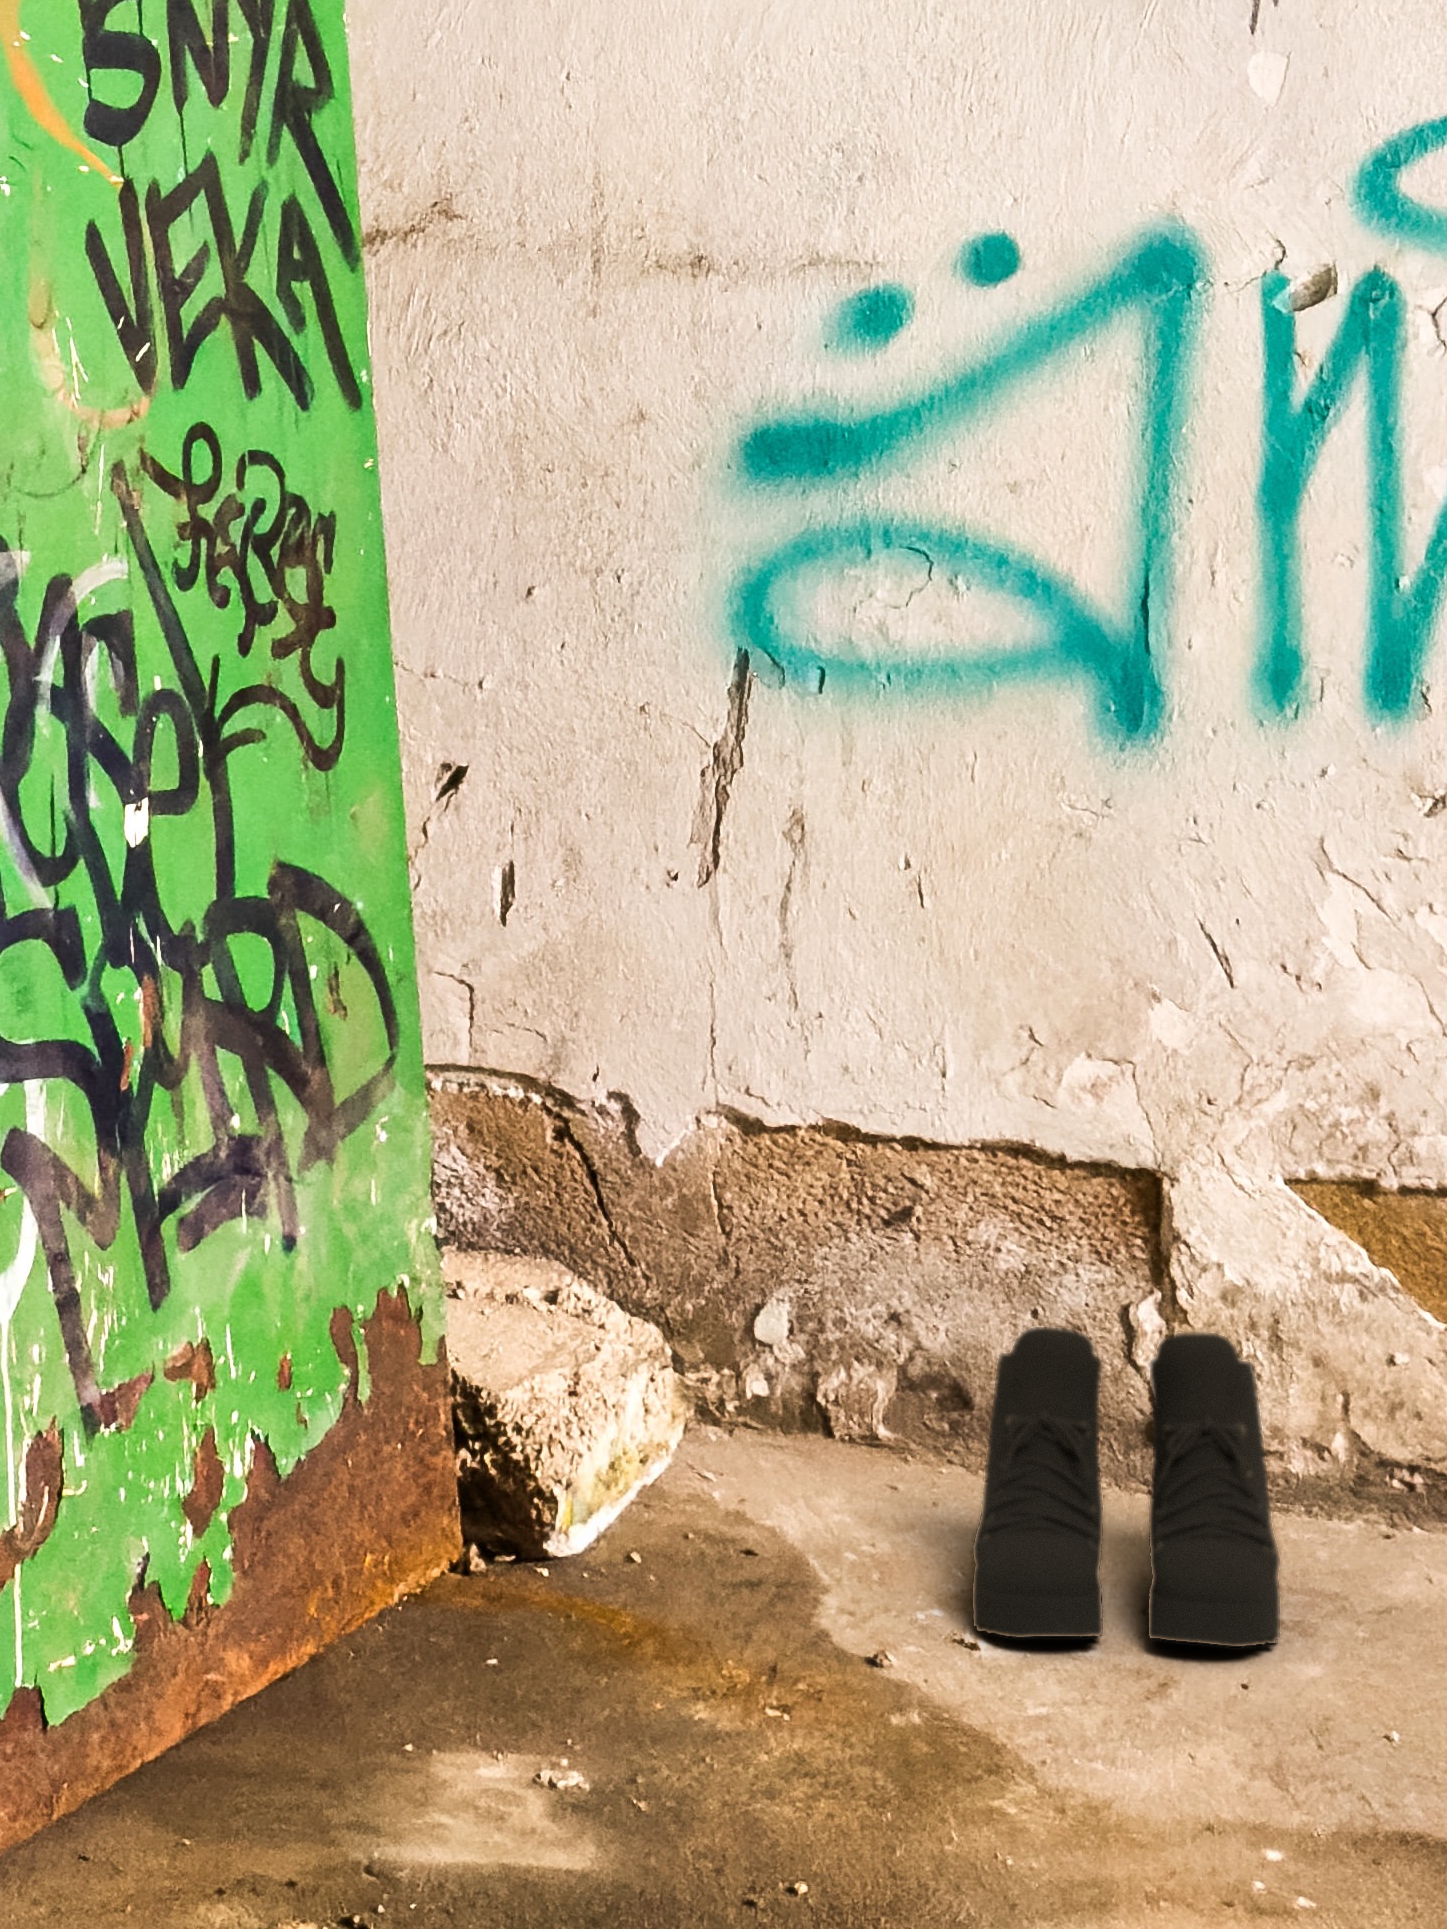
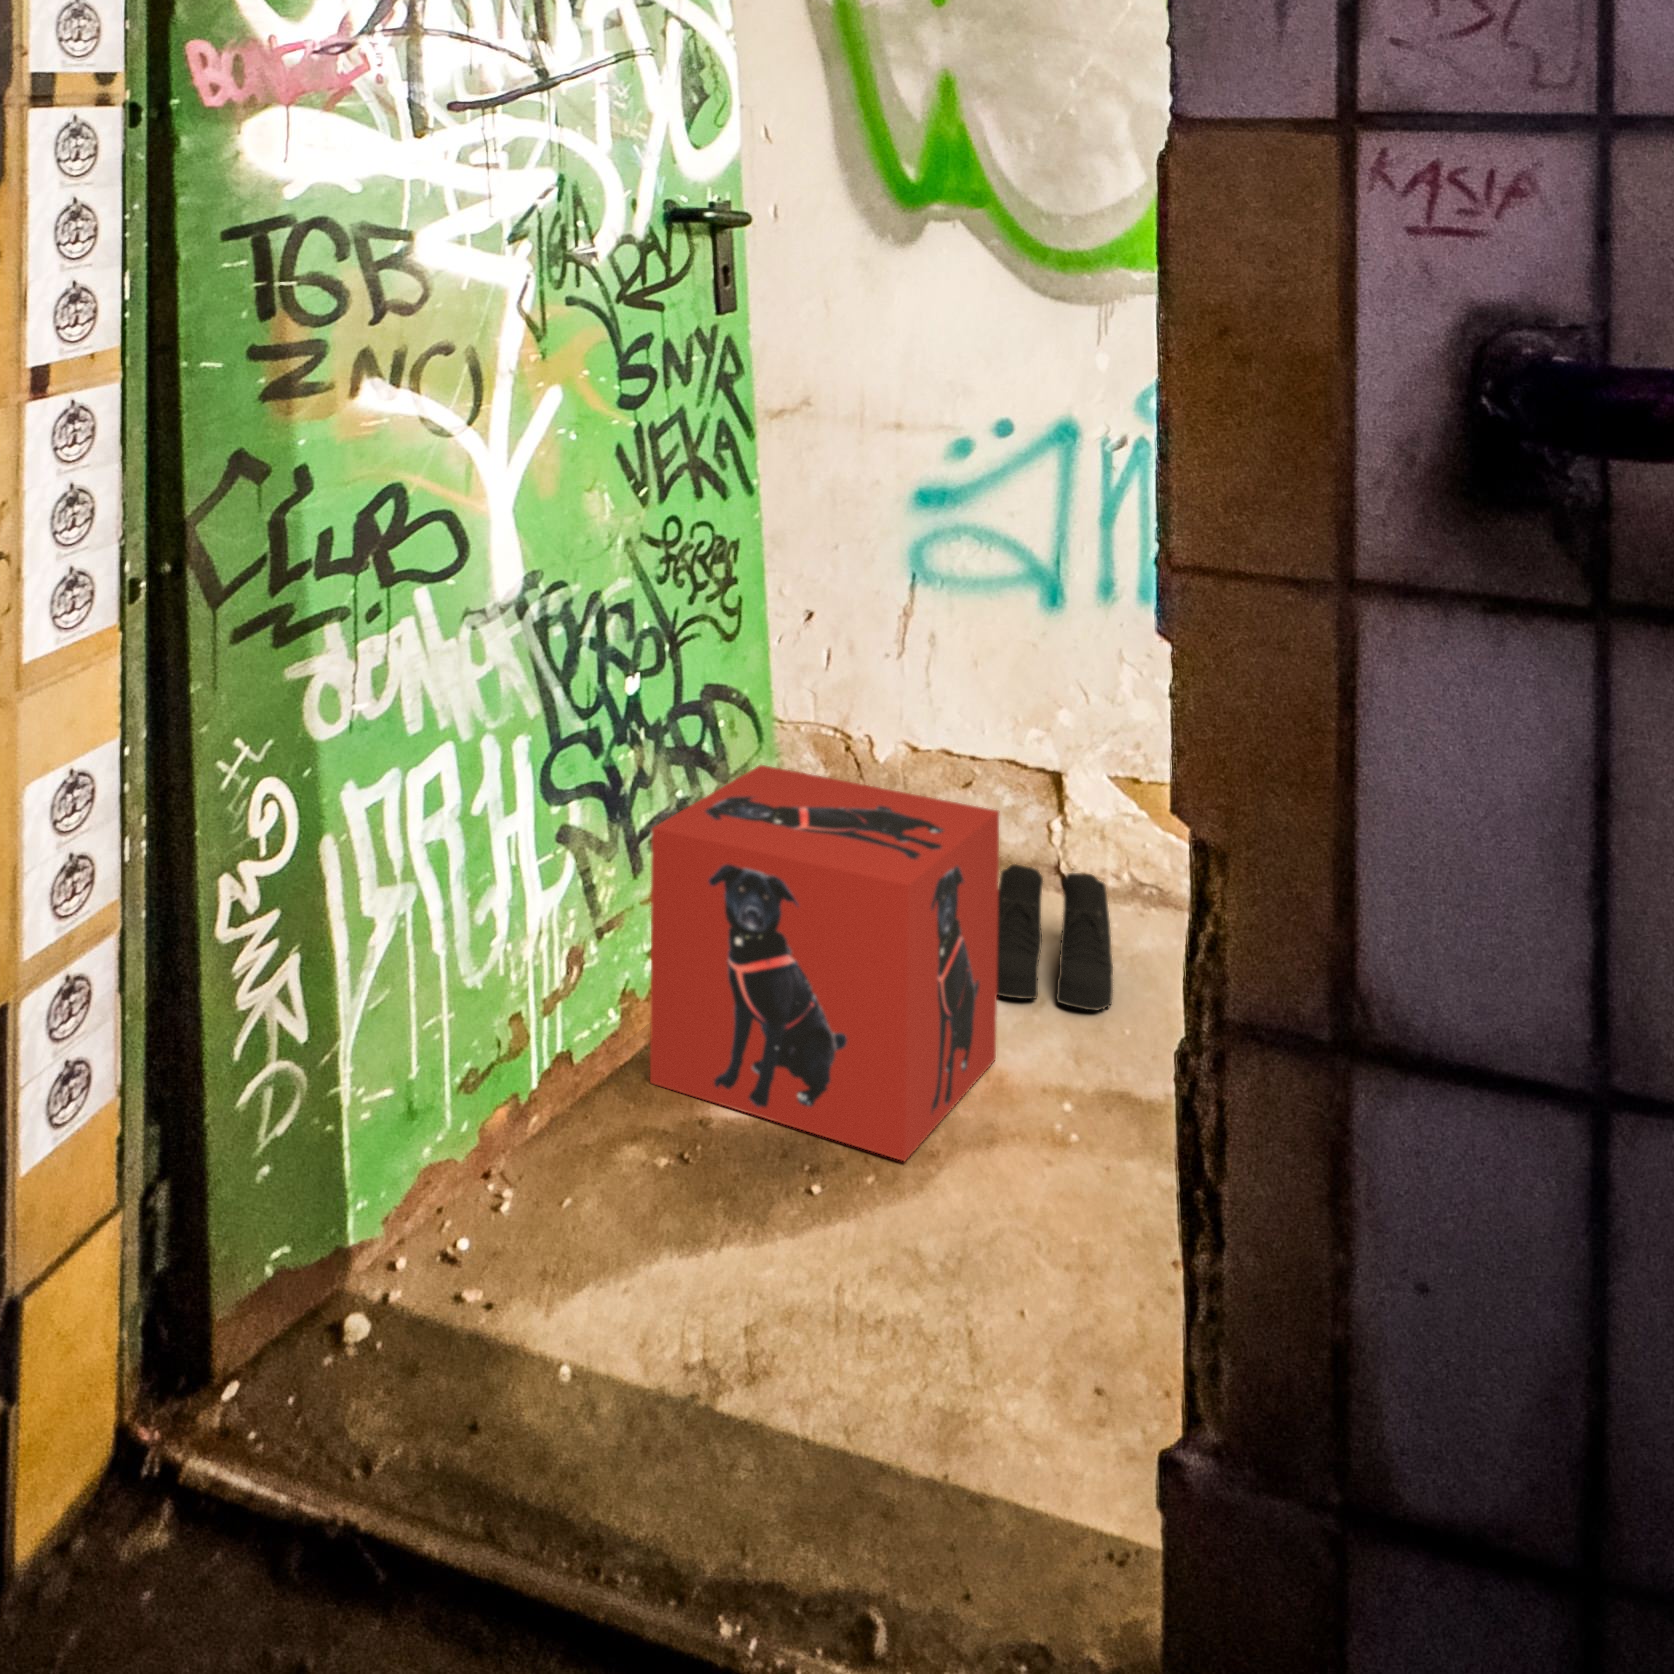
storage box: none [202,1071,1022,1902] -> present [650,765,999,1161]

